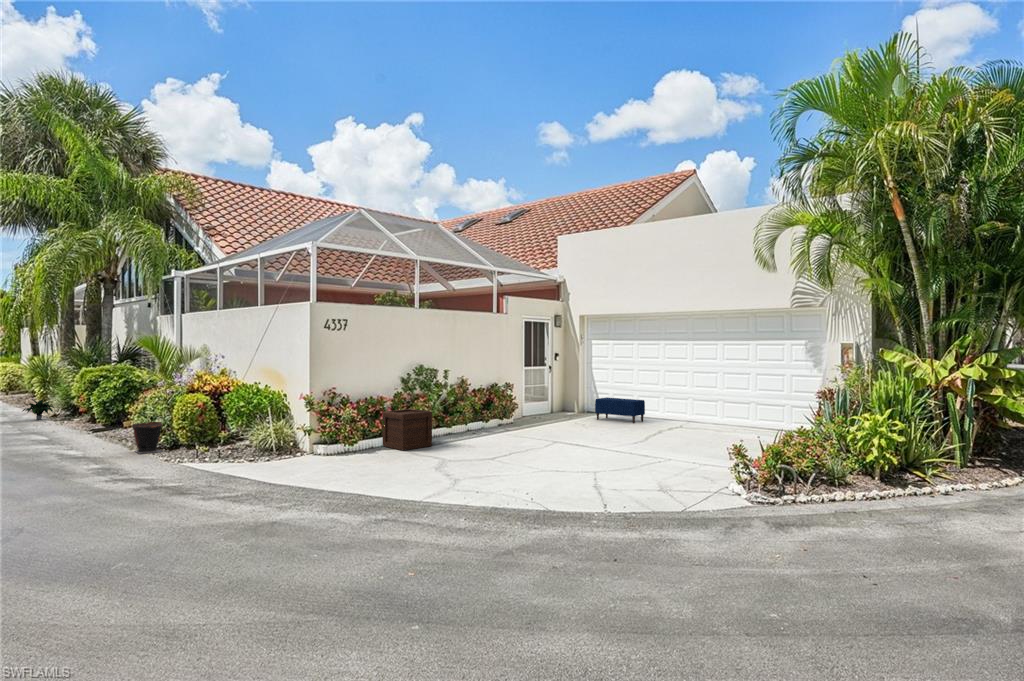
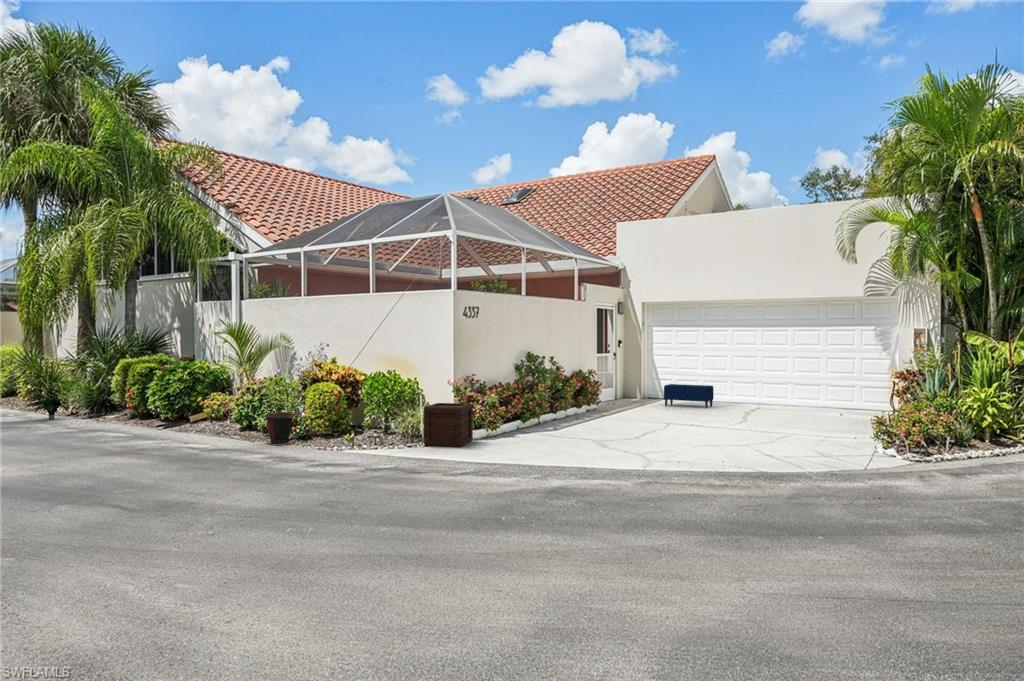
wooden crate: present [382,409,432,451] -> present [424,403,473,447]

